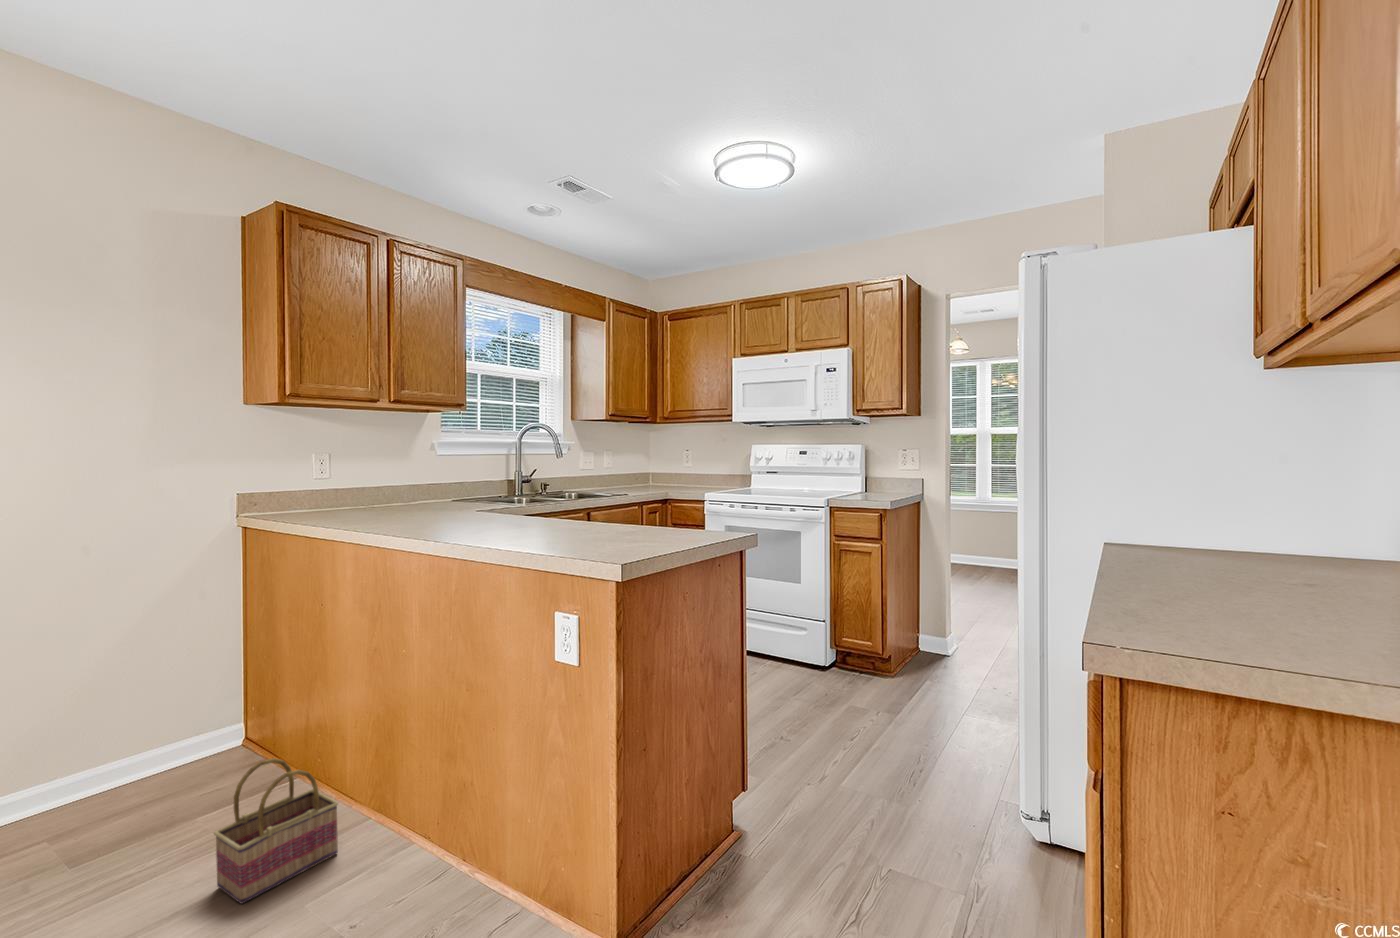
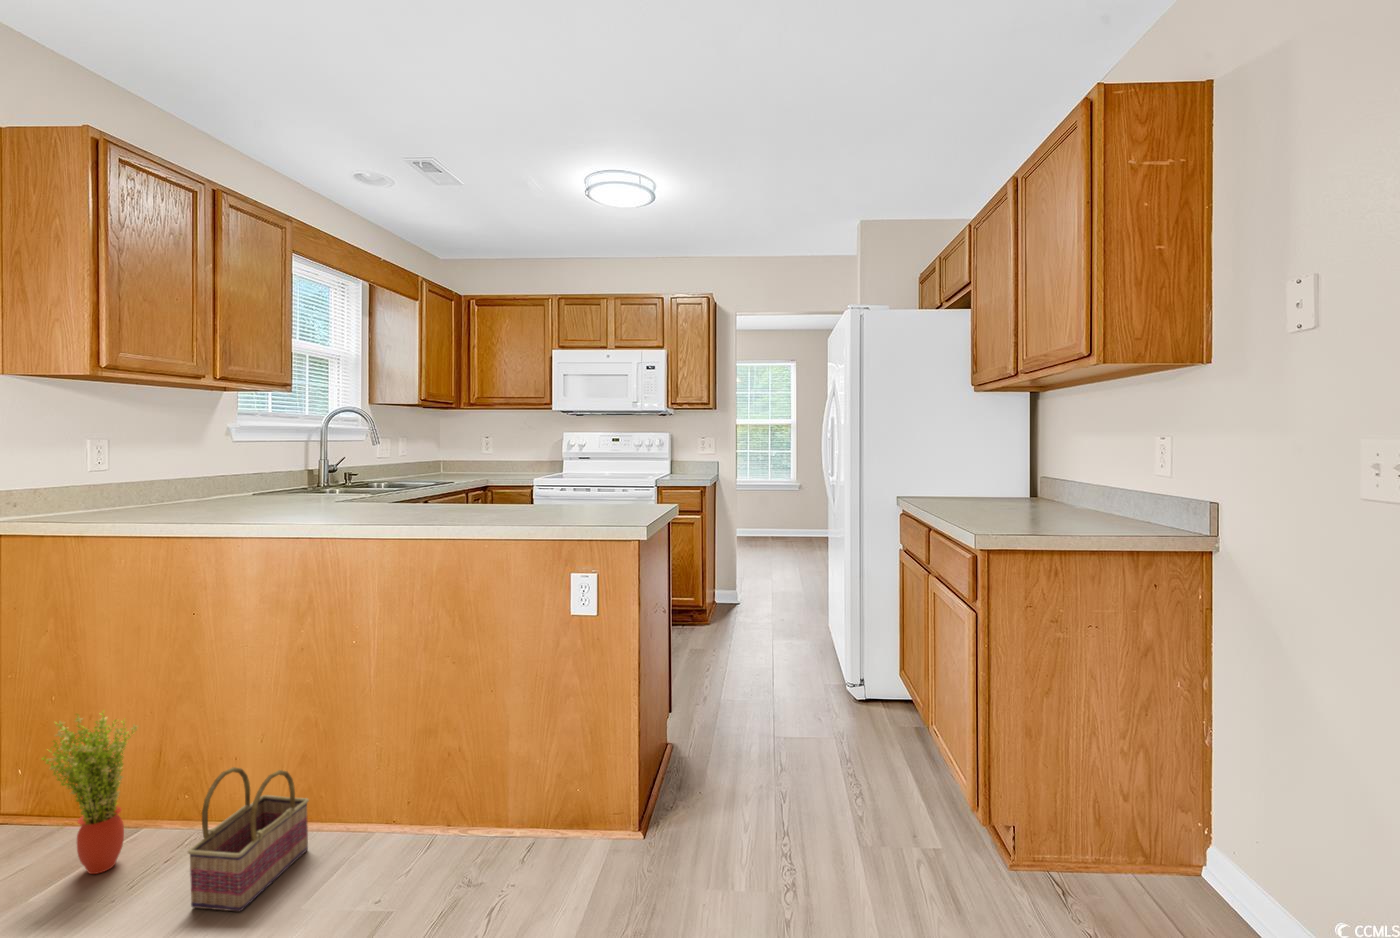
potted plant: none [153,685,231,830] -> present [42,713,138,874]

